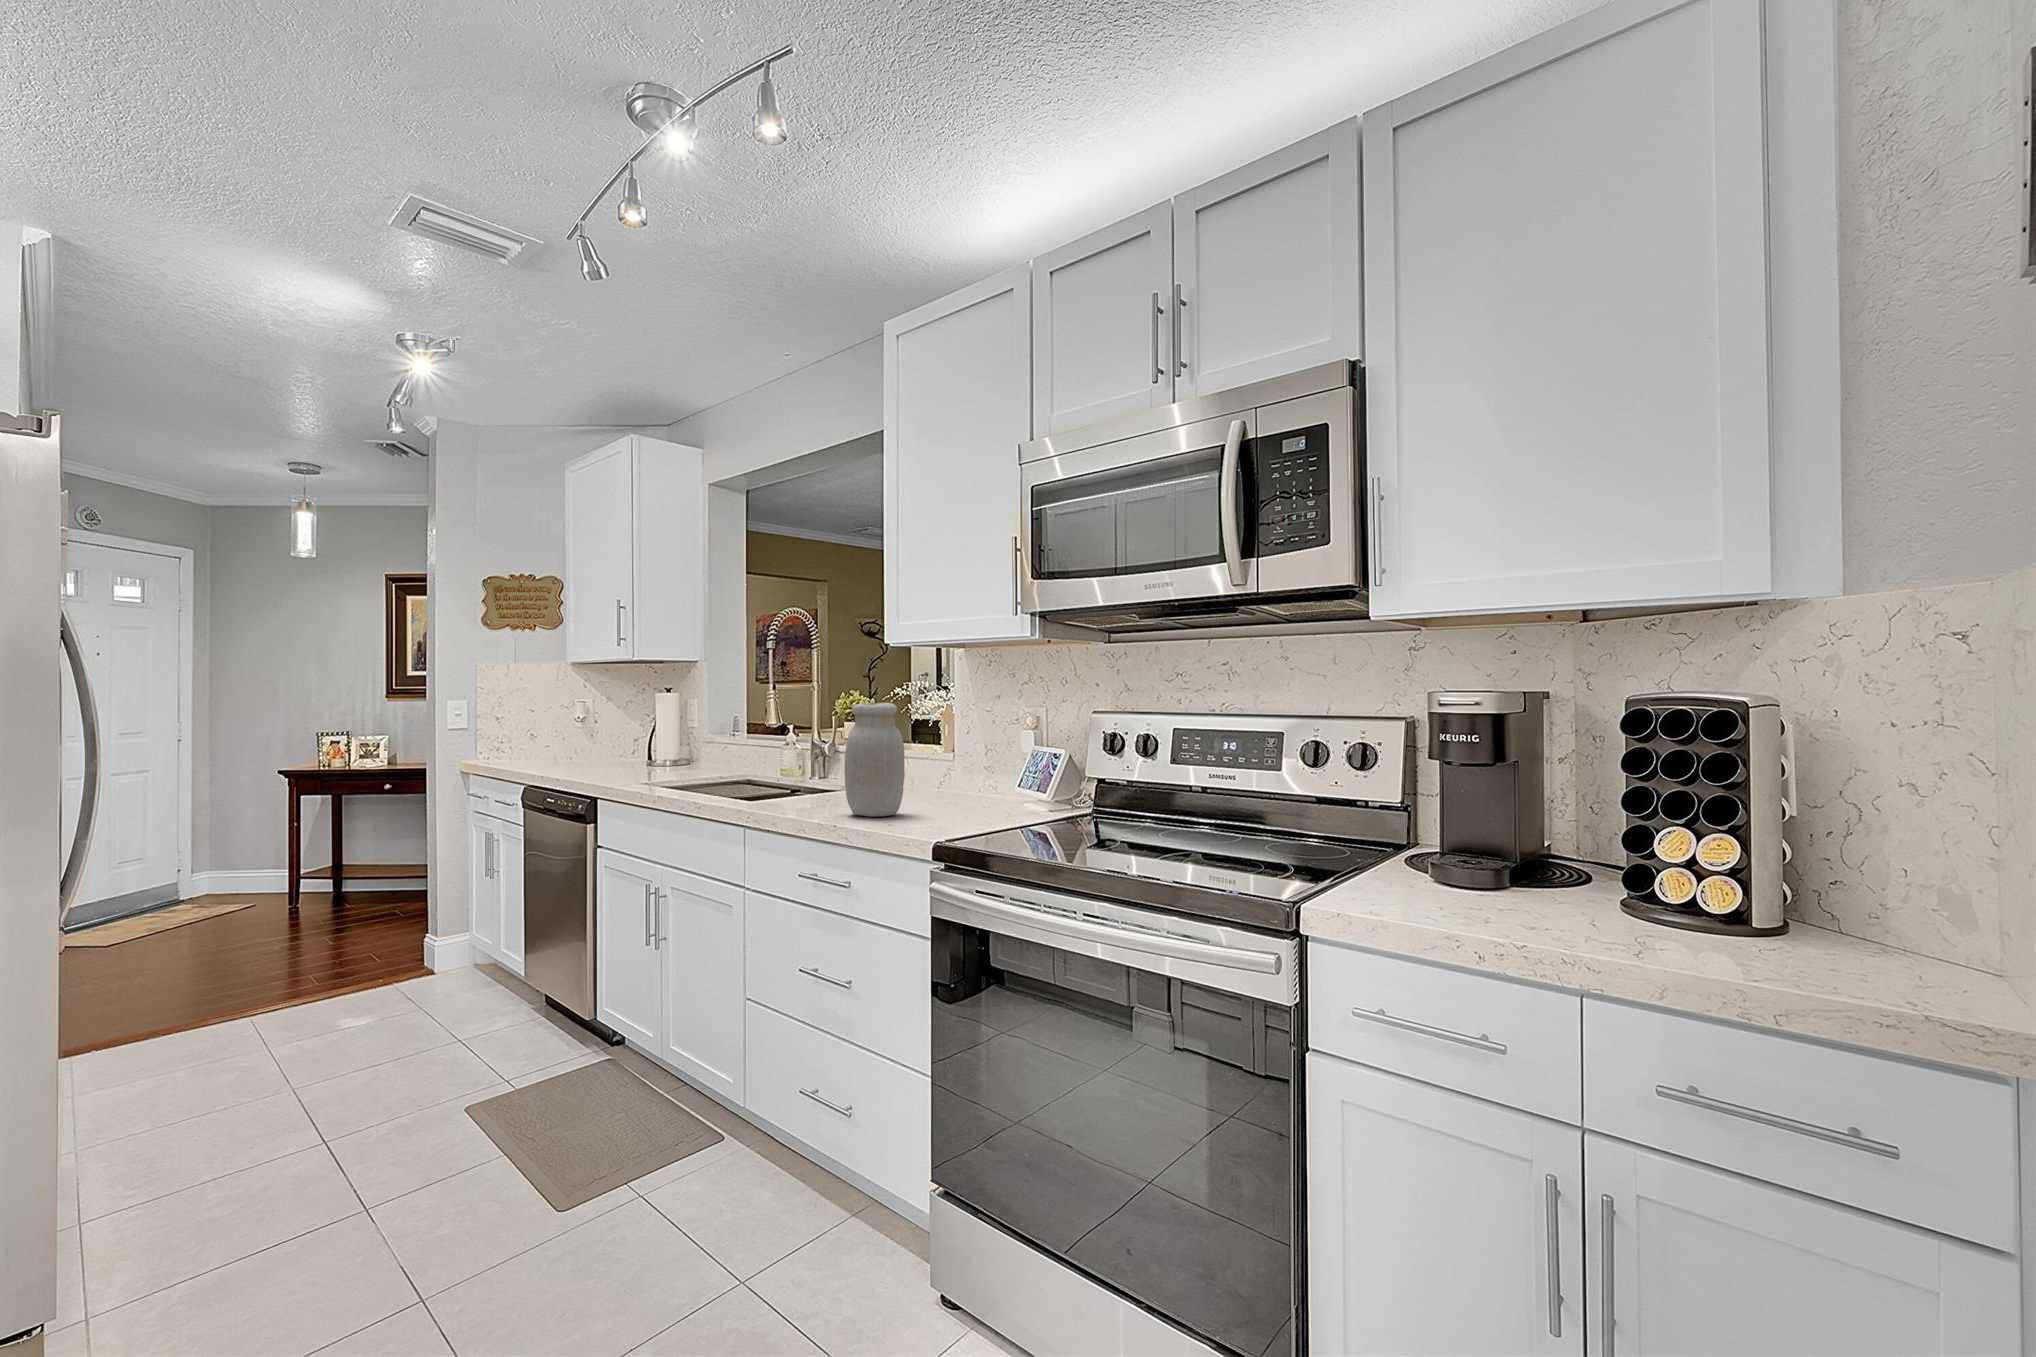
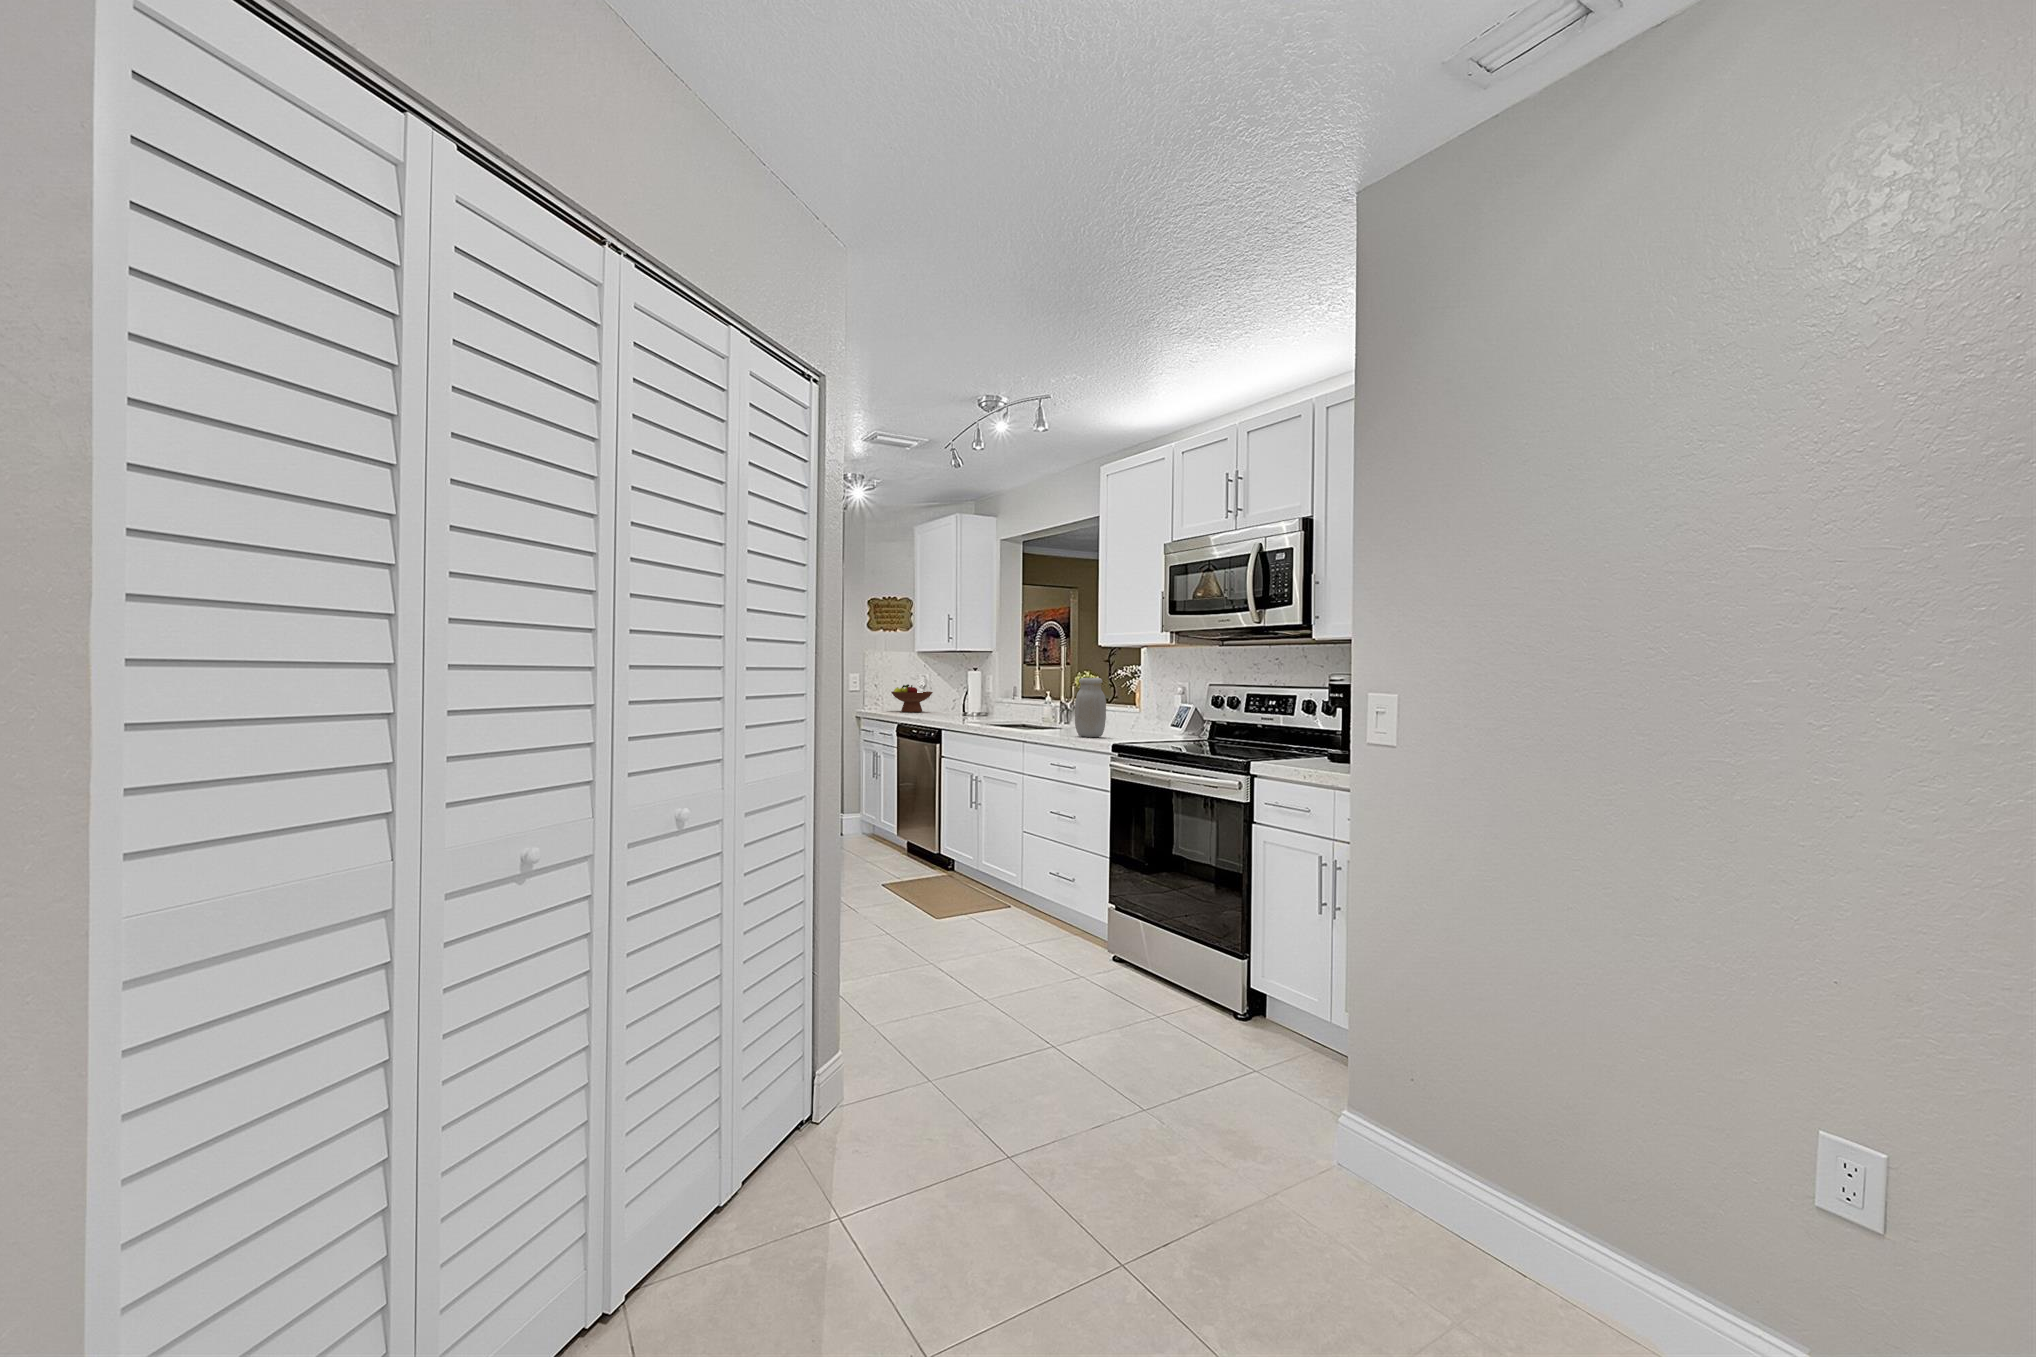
fruit bowl: none [525,716,600,761] -> present [891,684,933,712]

